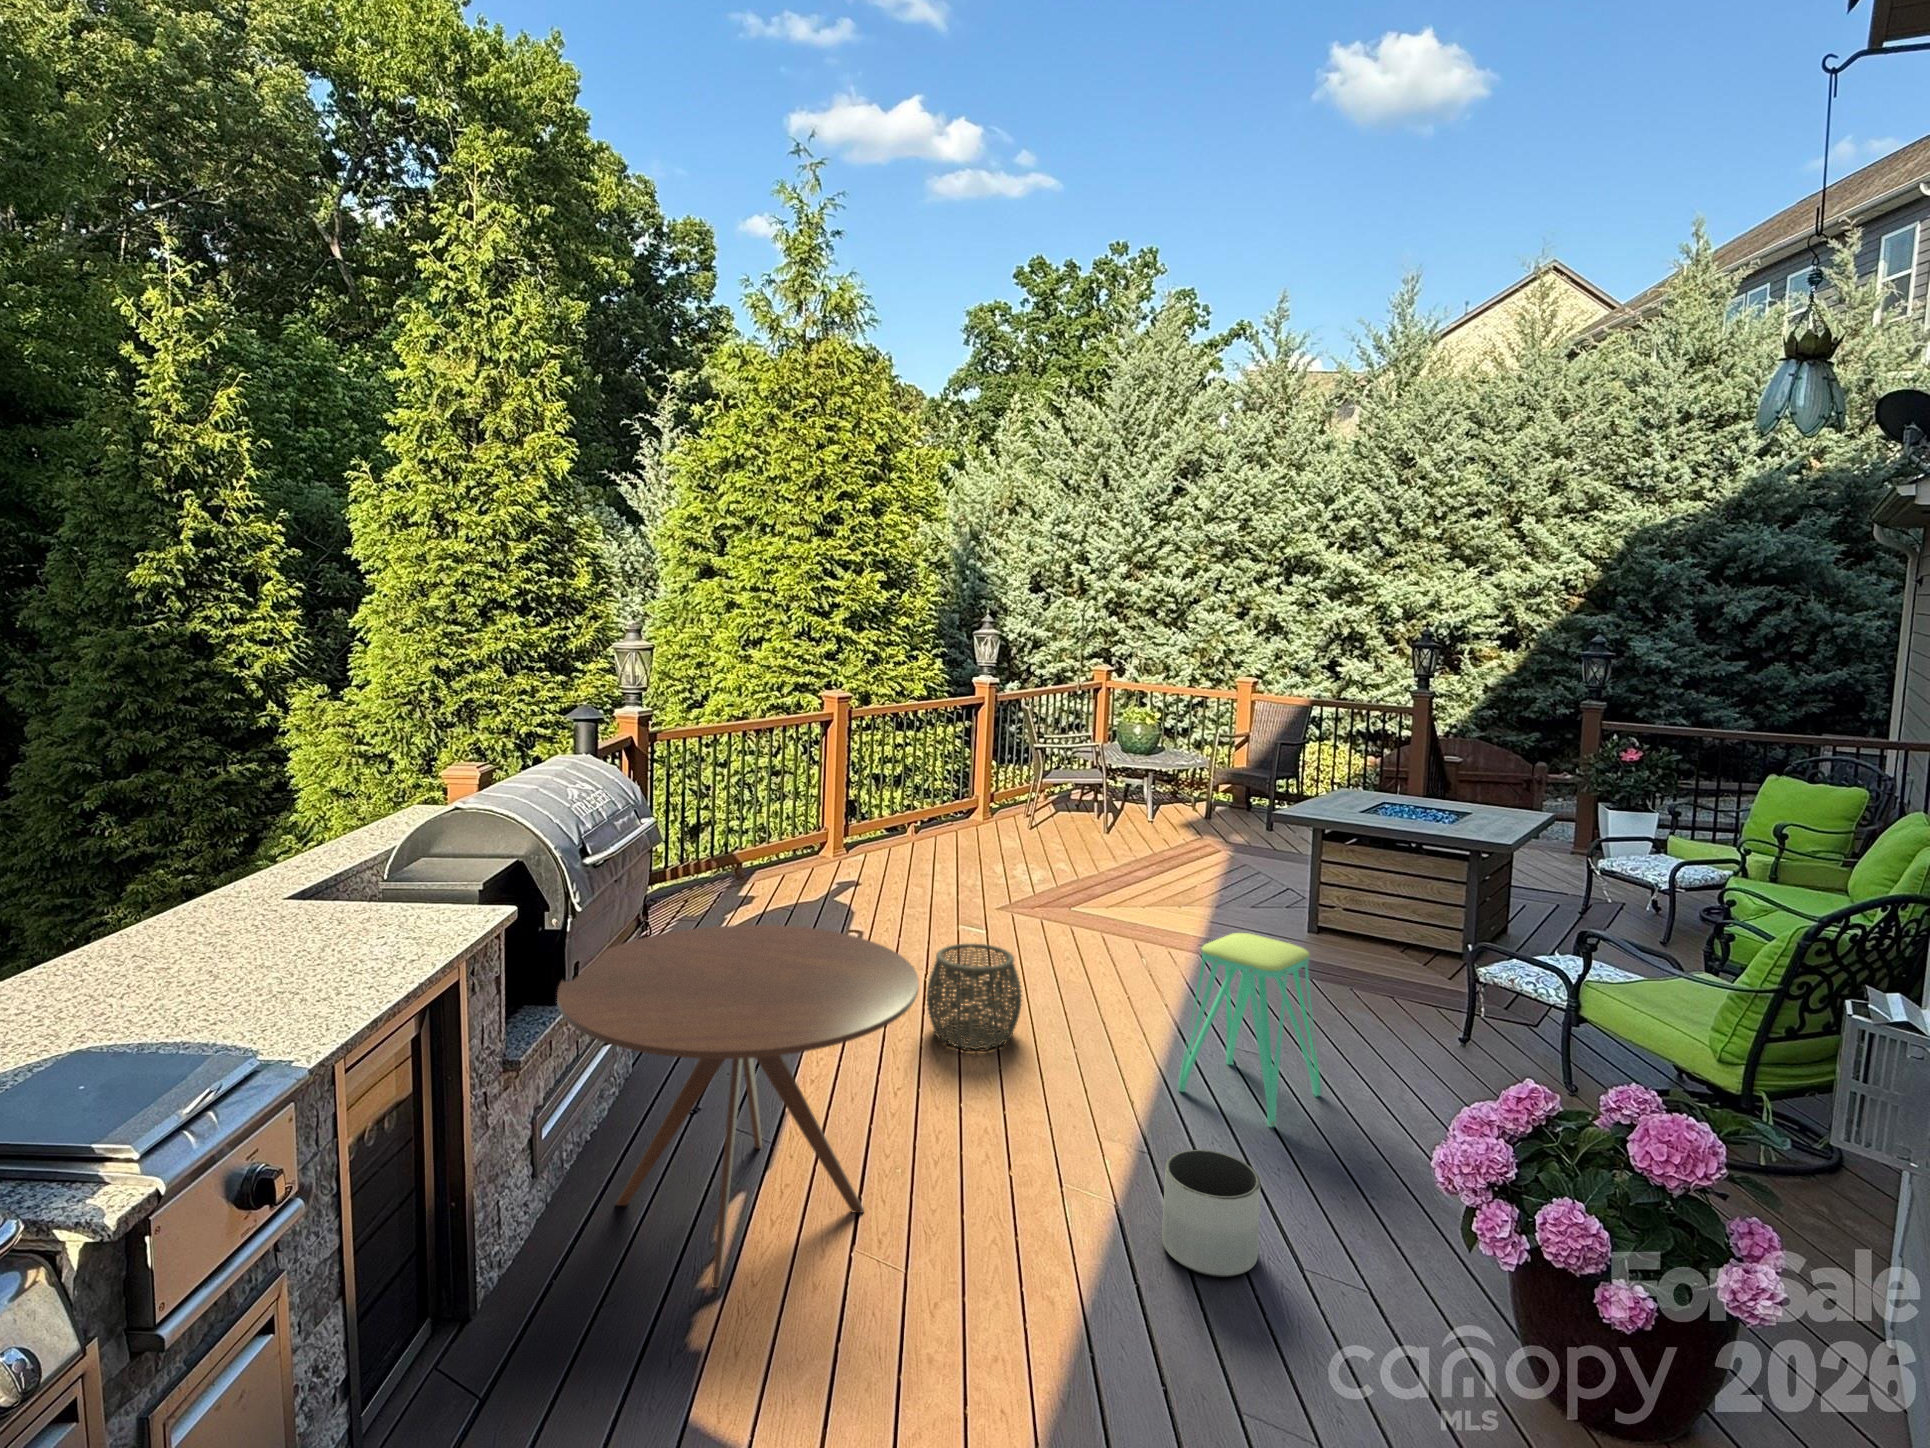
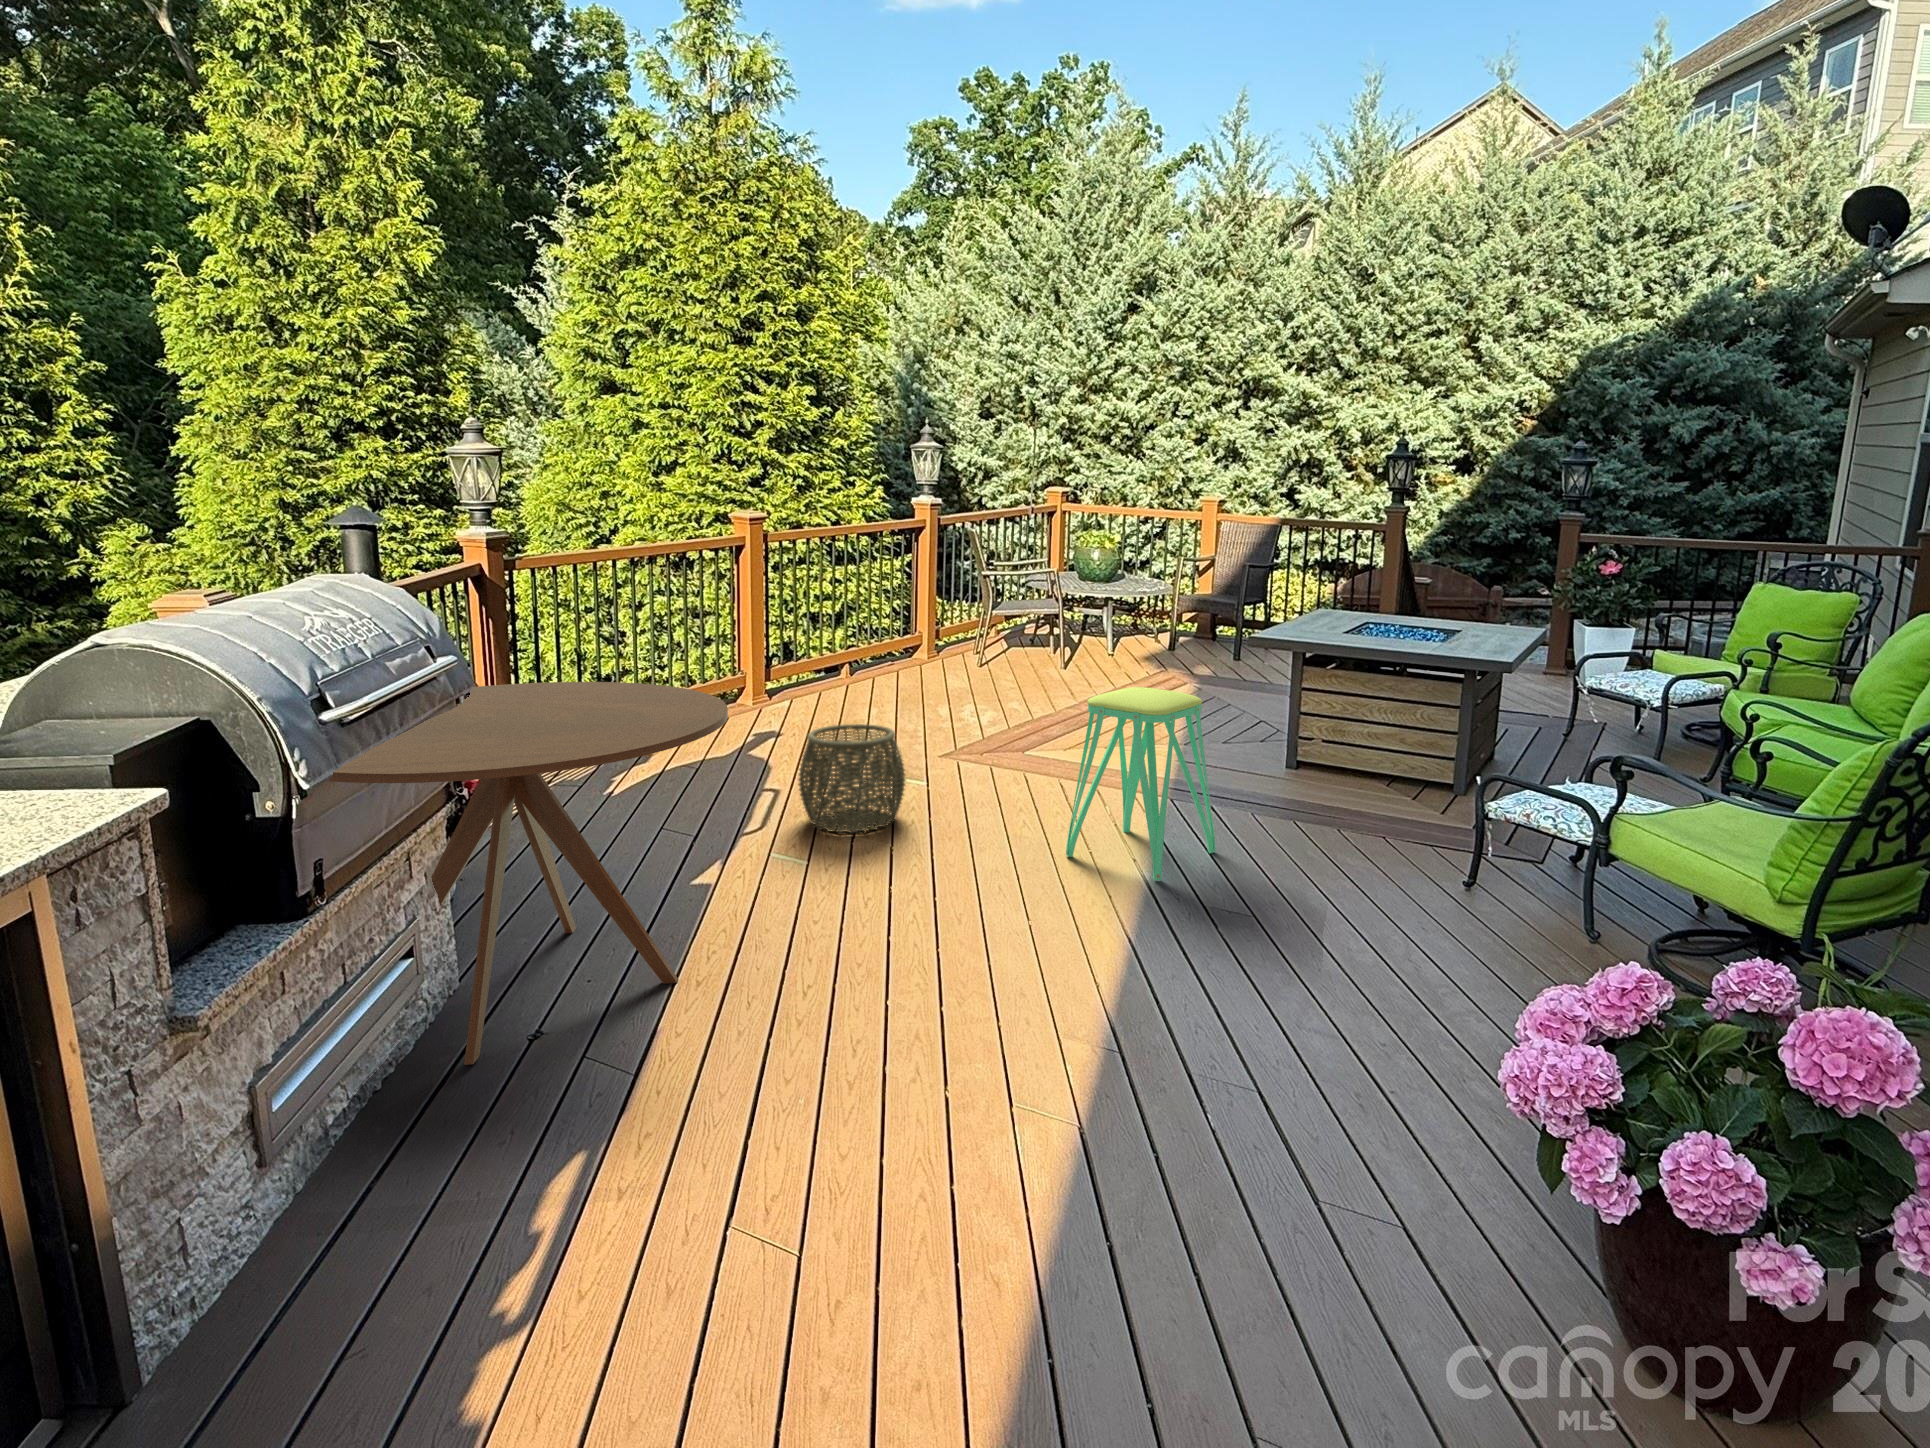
planter: present [1162,1150,1260,1277] -> none [1012,887,1114,1011]

